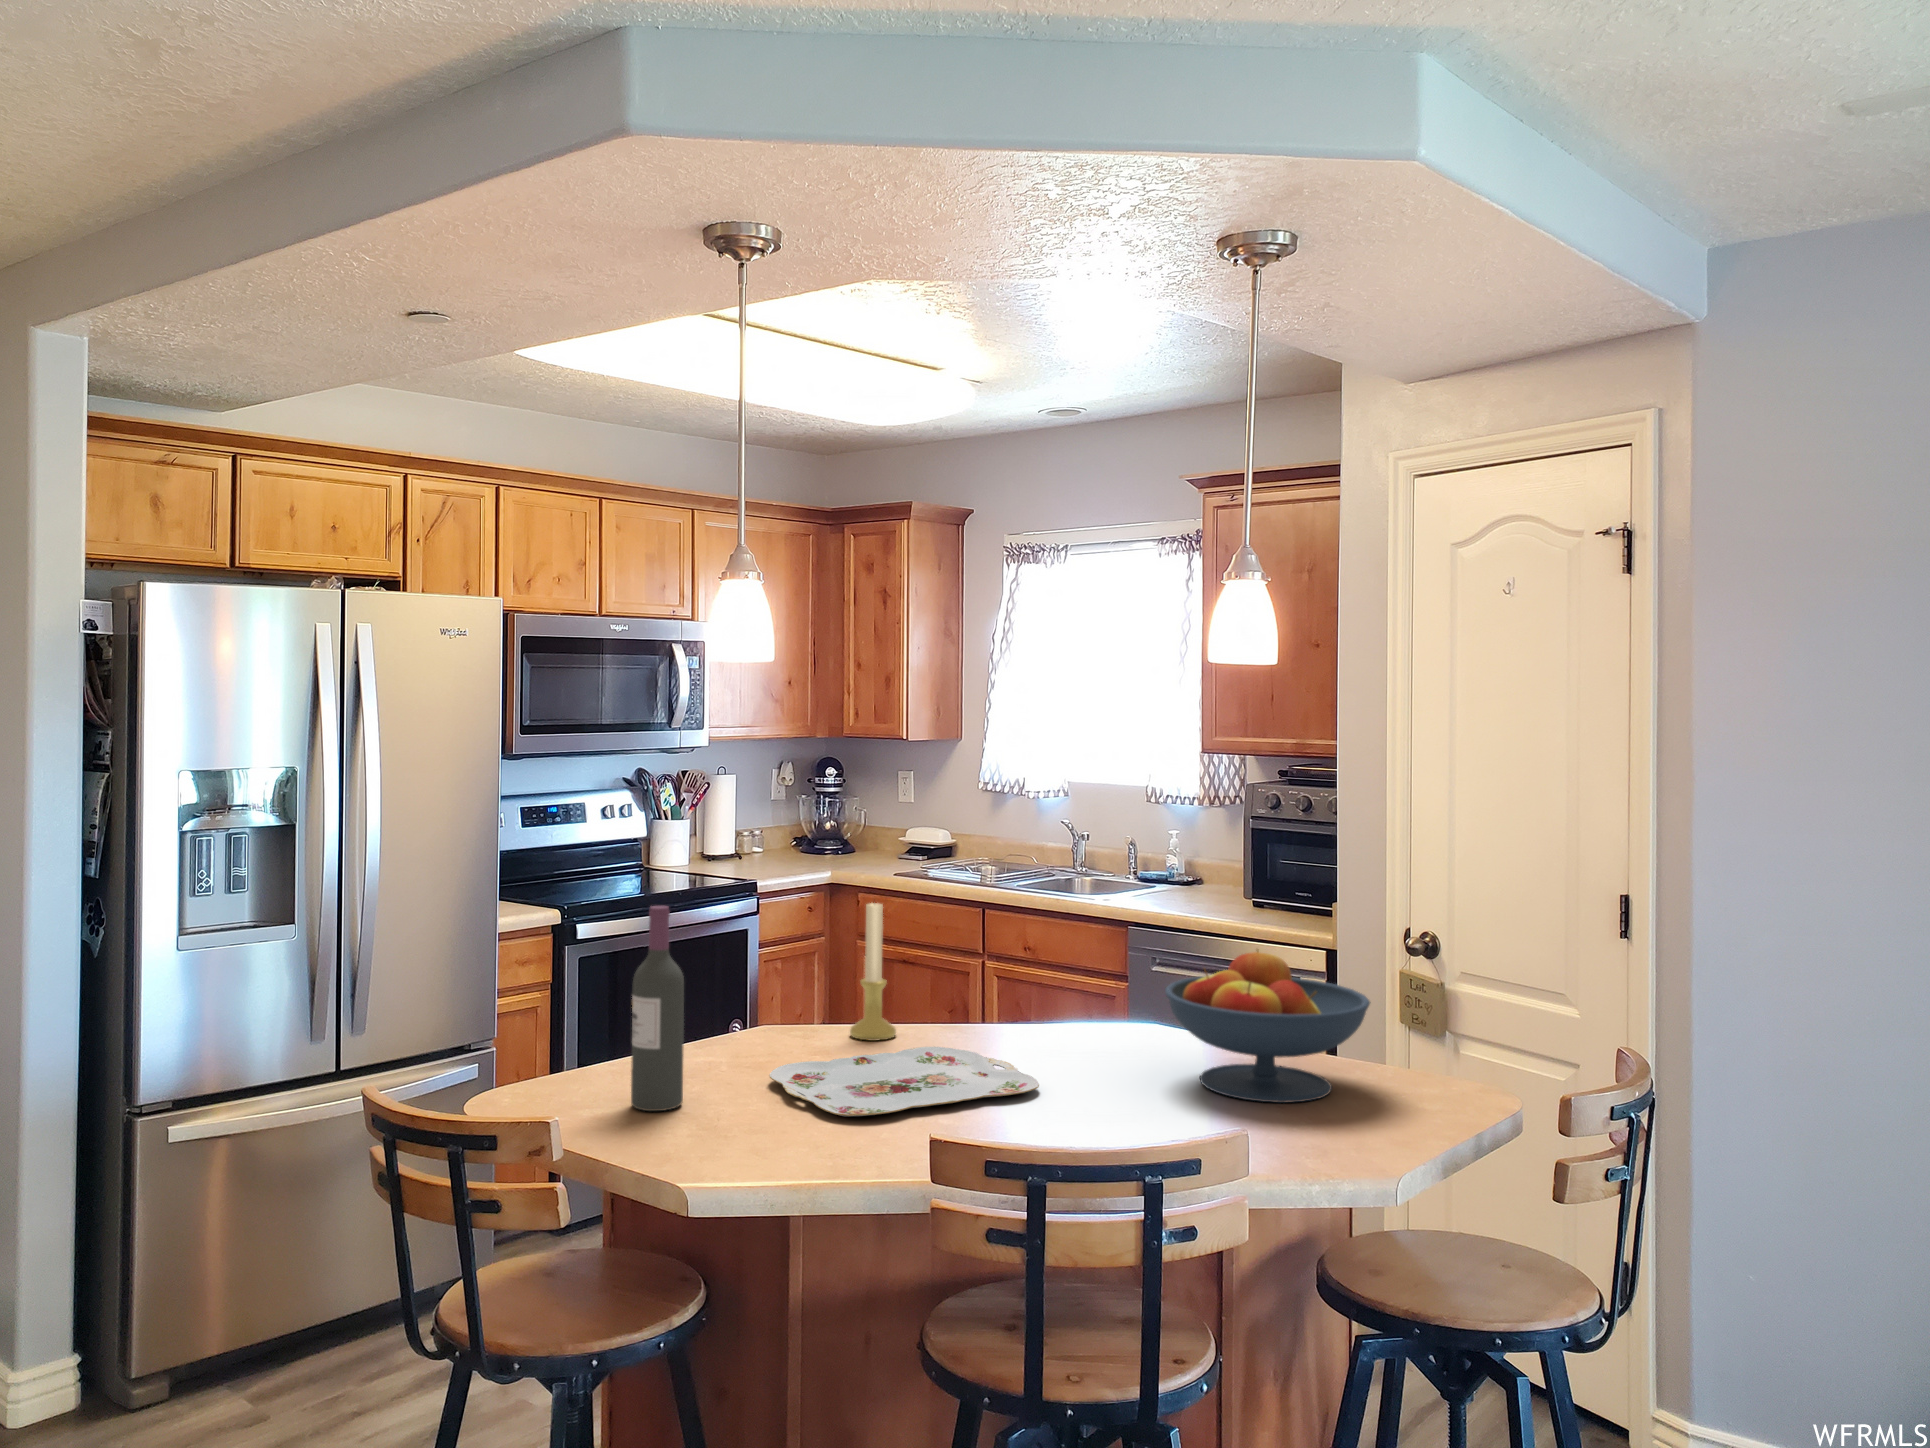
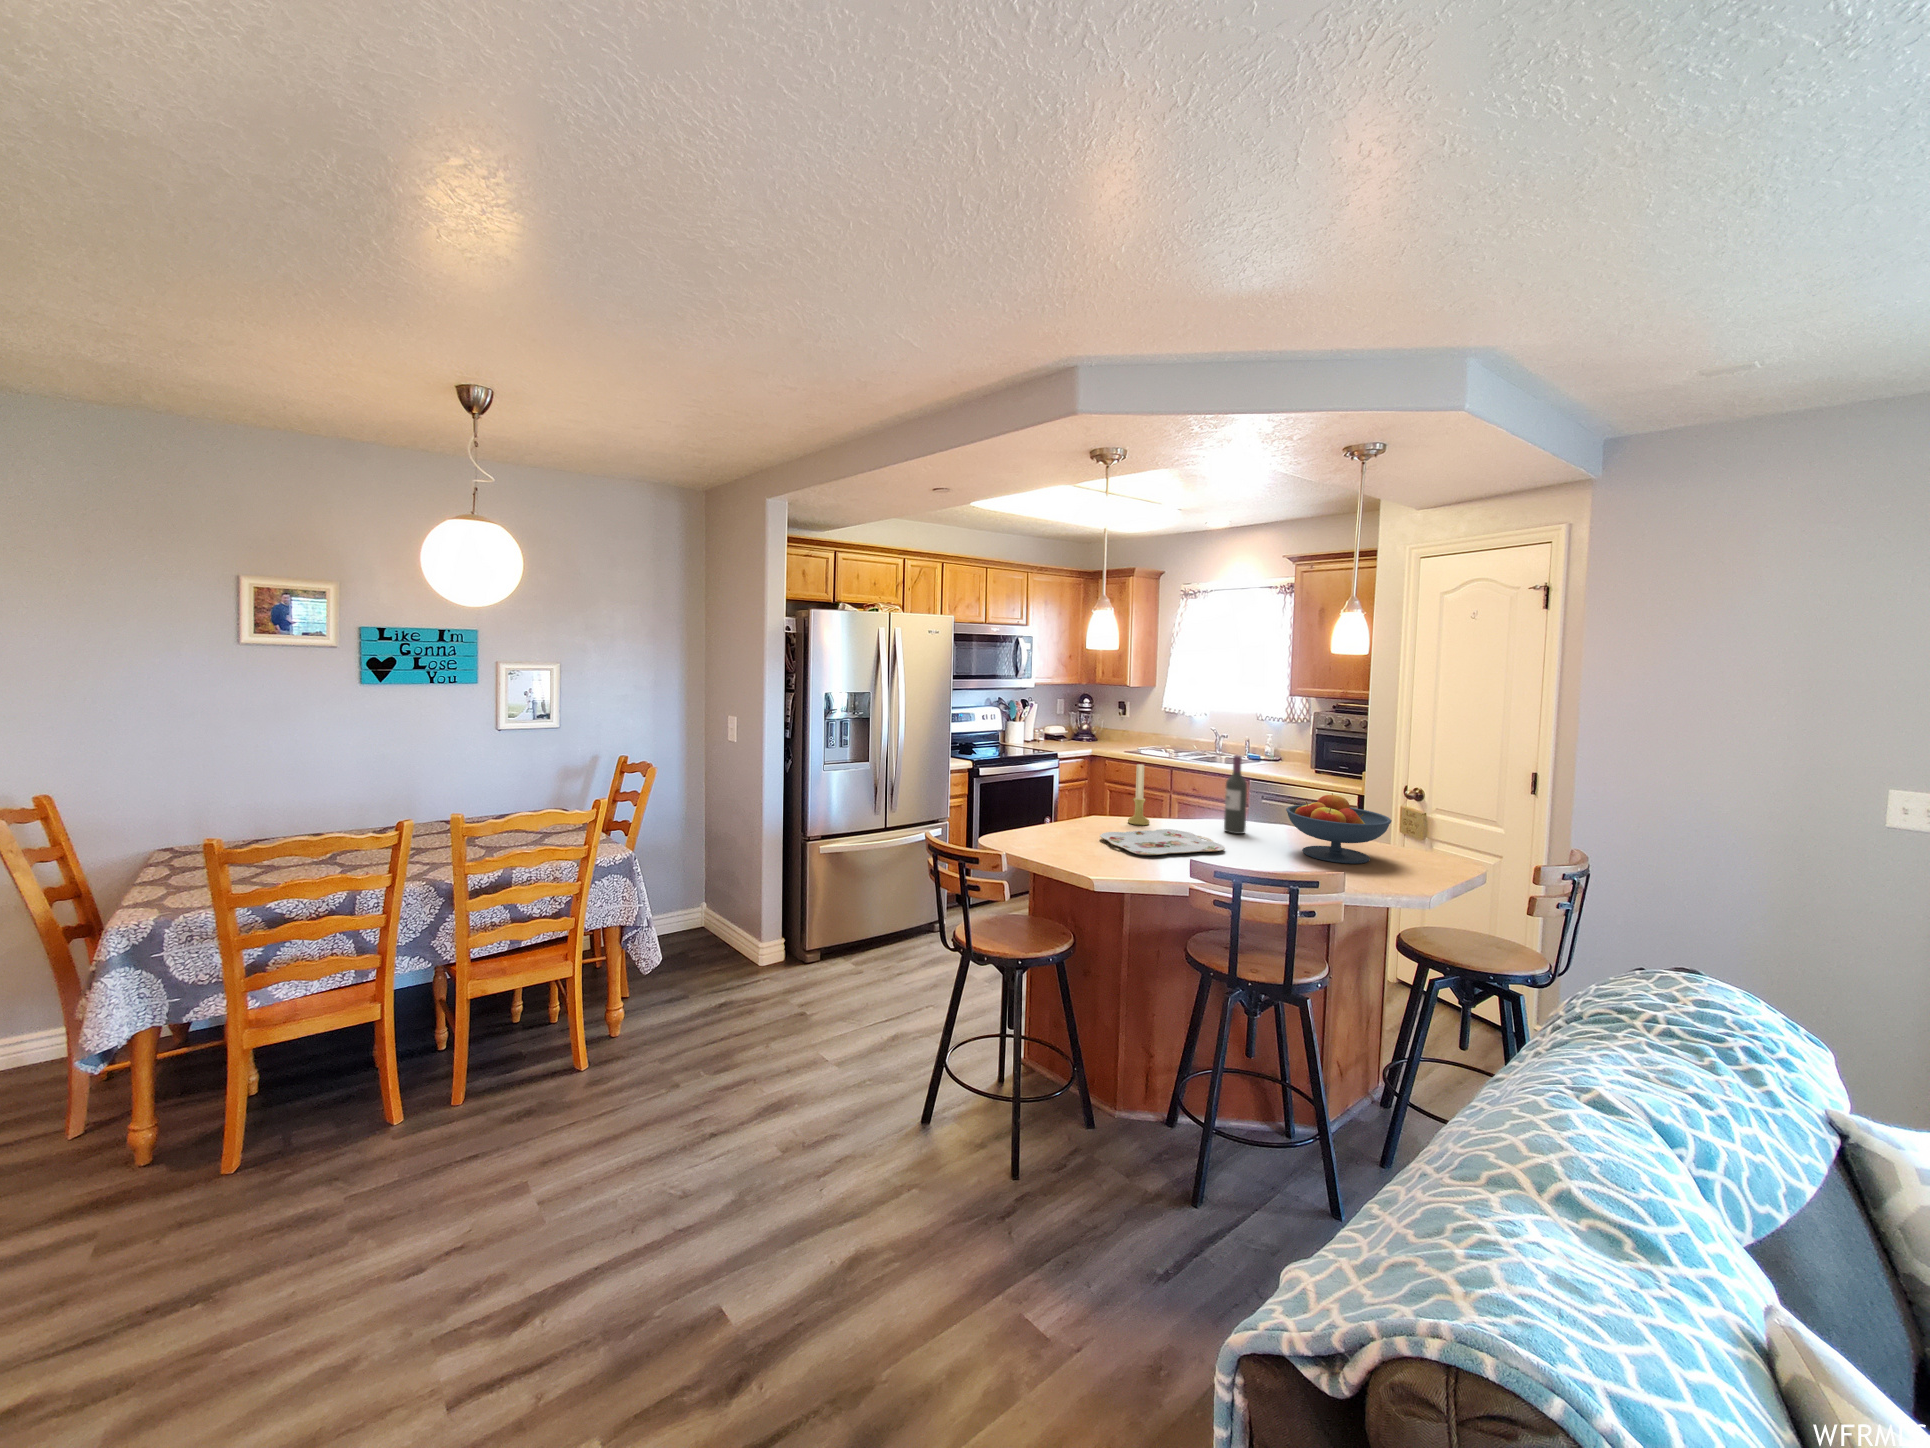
wine bottle: present [631,905,684,1111] -> present [1224,755,1247,834]

